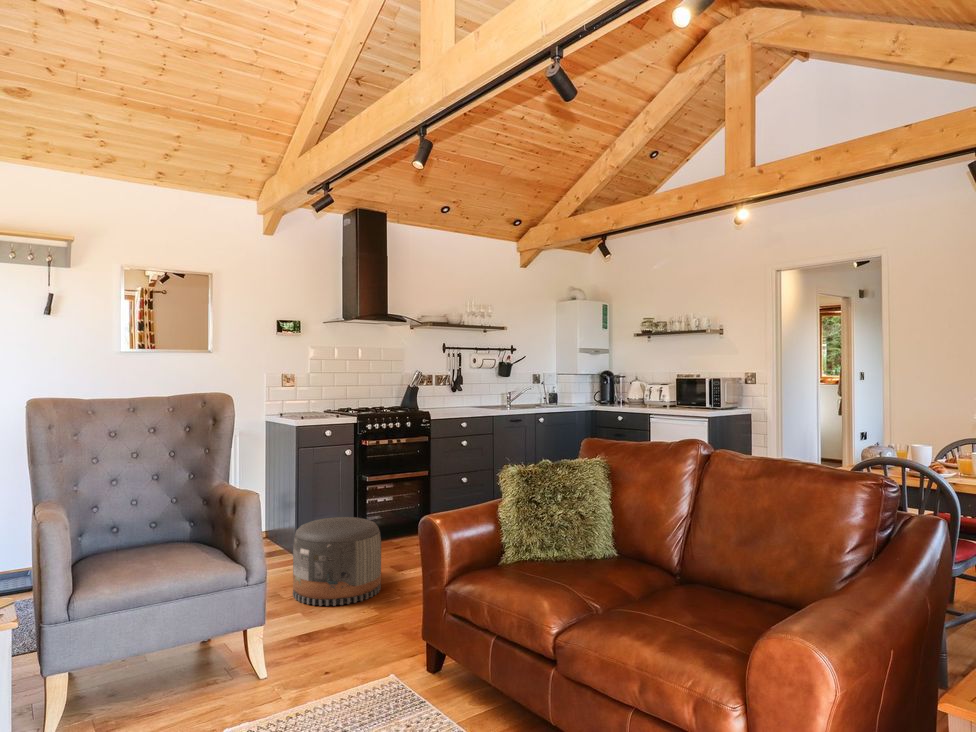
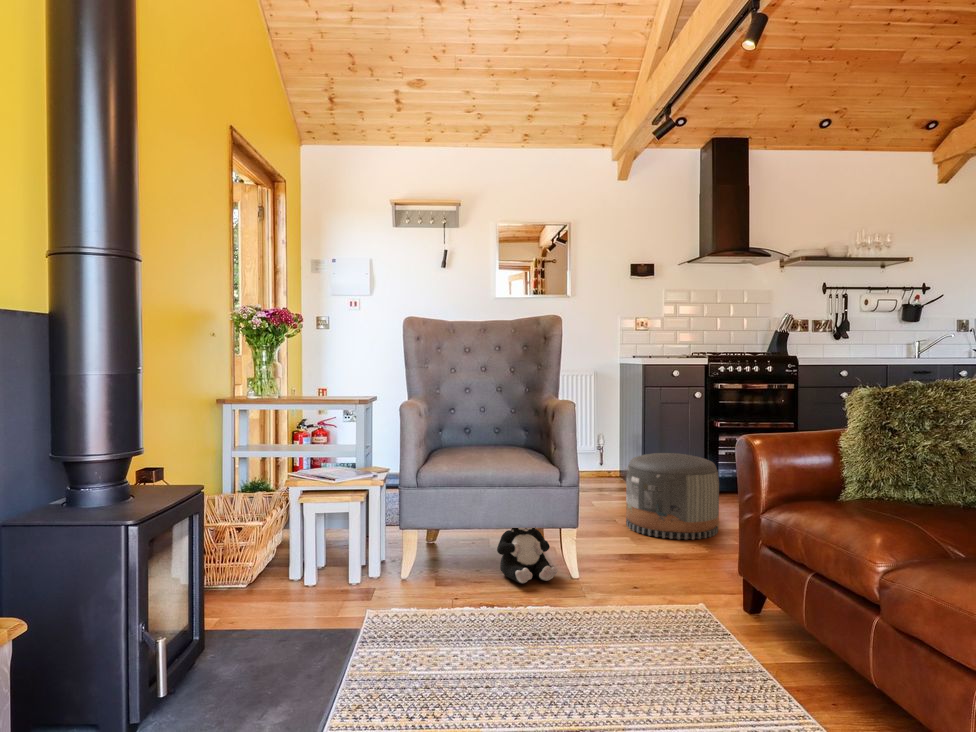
plush toy: none [169,611,244,703] -> present [497,528,557,583]

